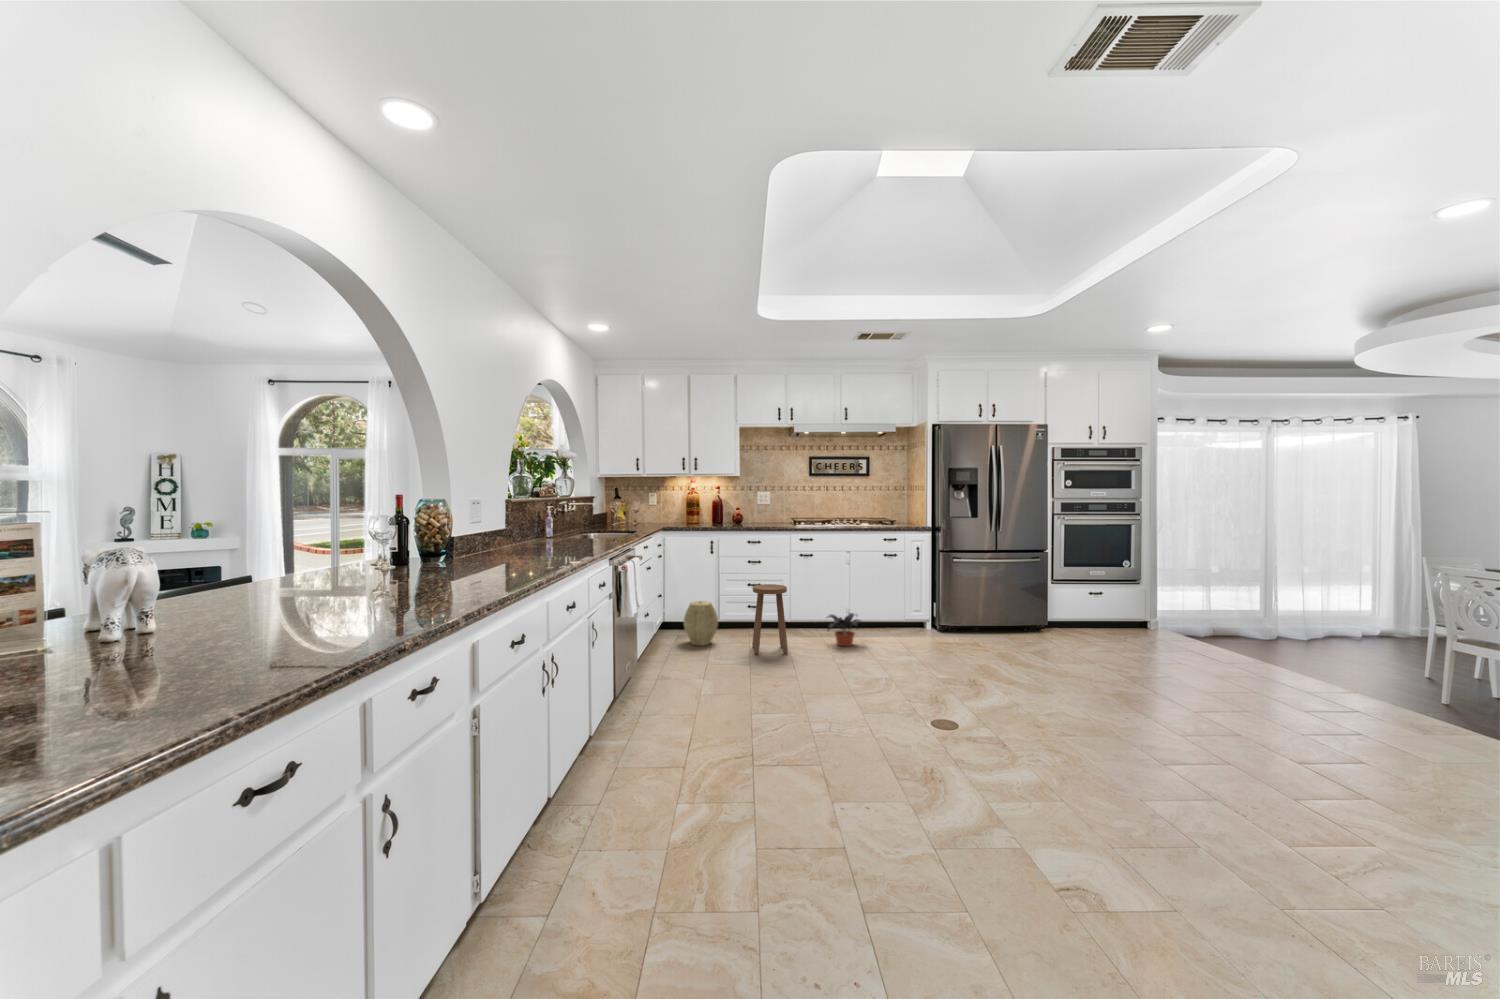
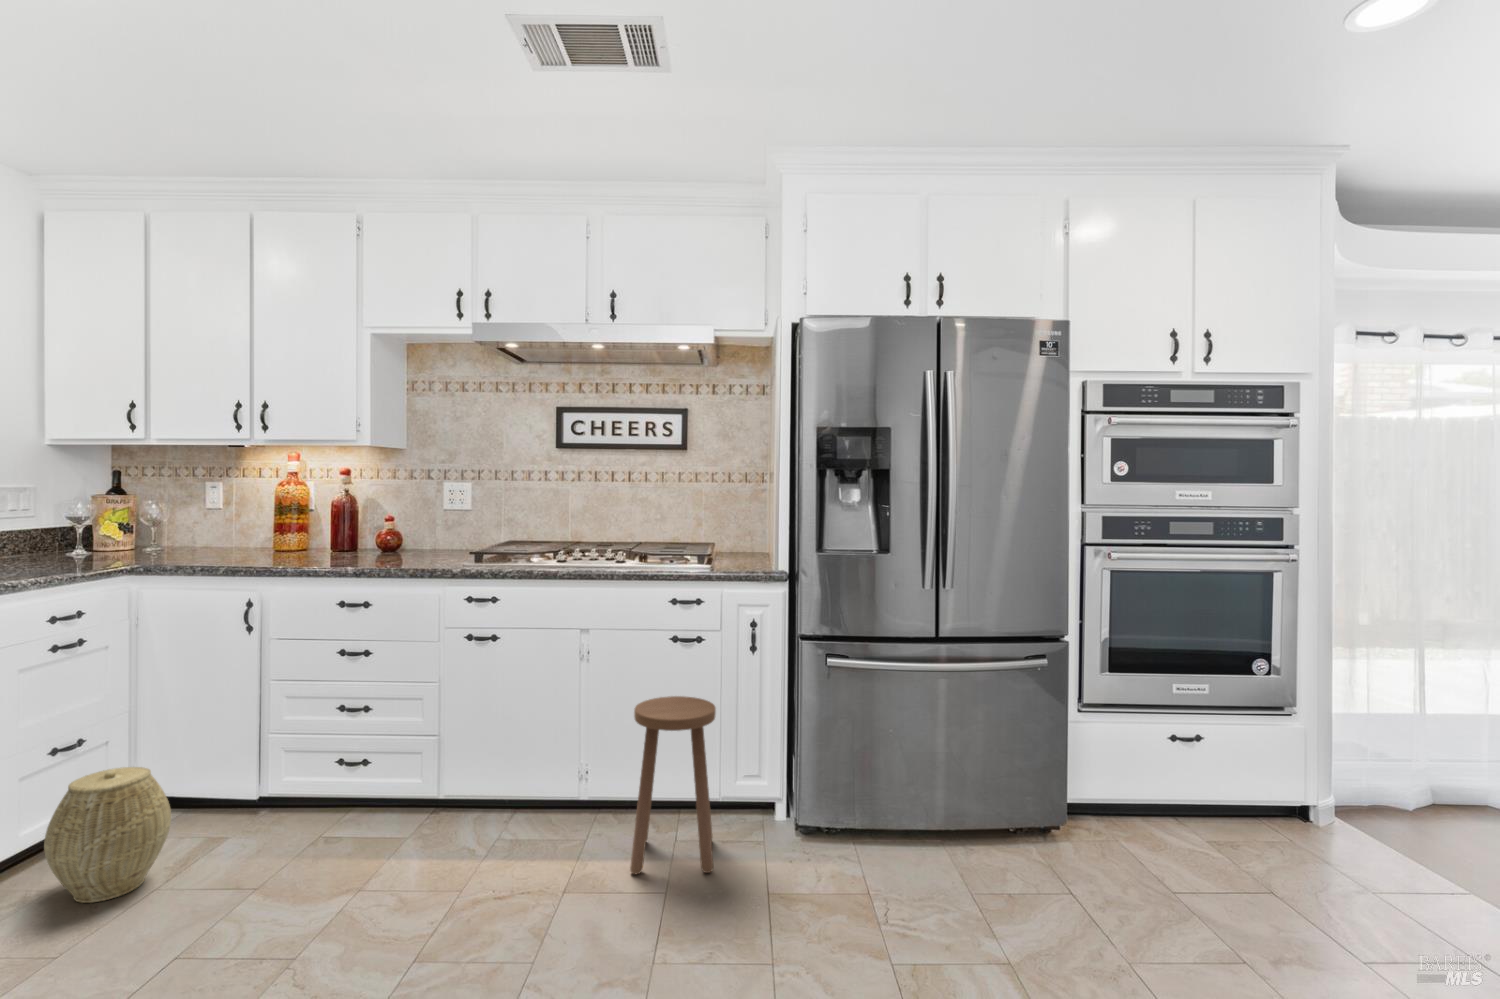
stool: present [752,584,788,654] -> present [630,696,716,874]
potted plant: present [828,613,861,646] -> none [444,803,556,908]

